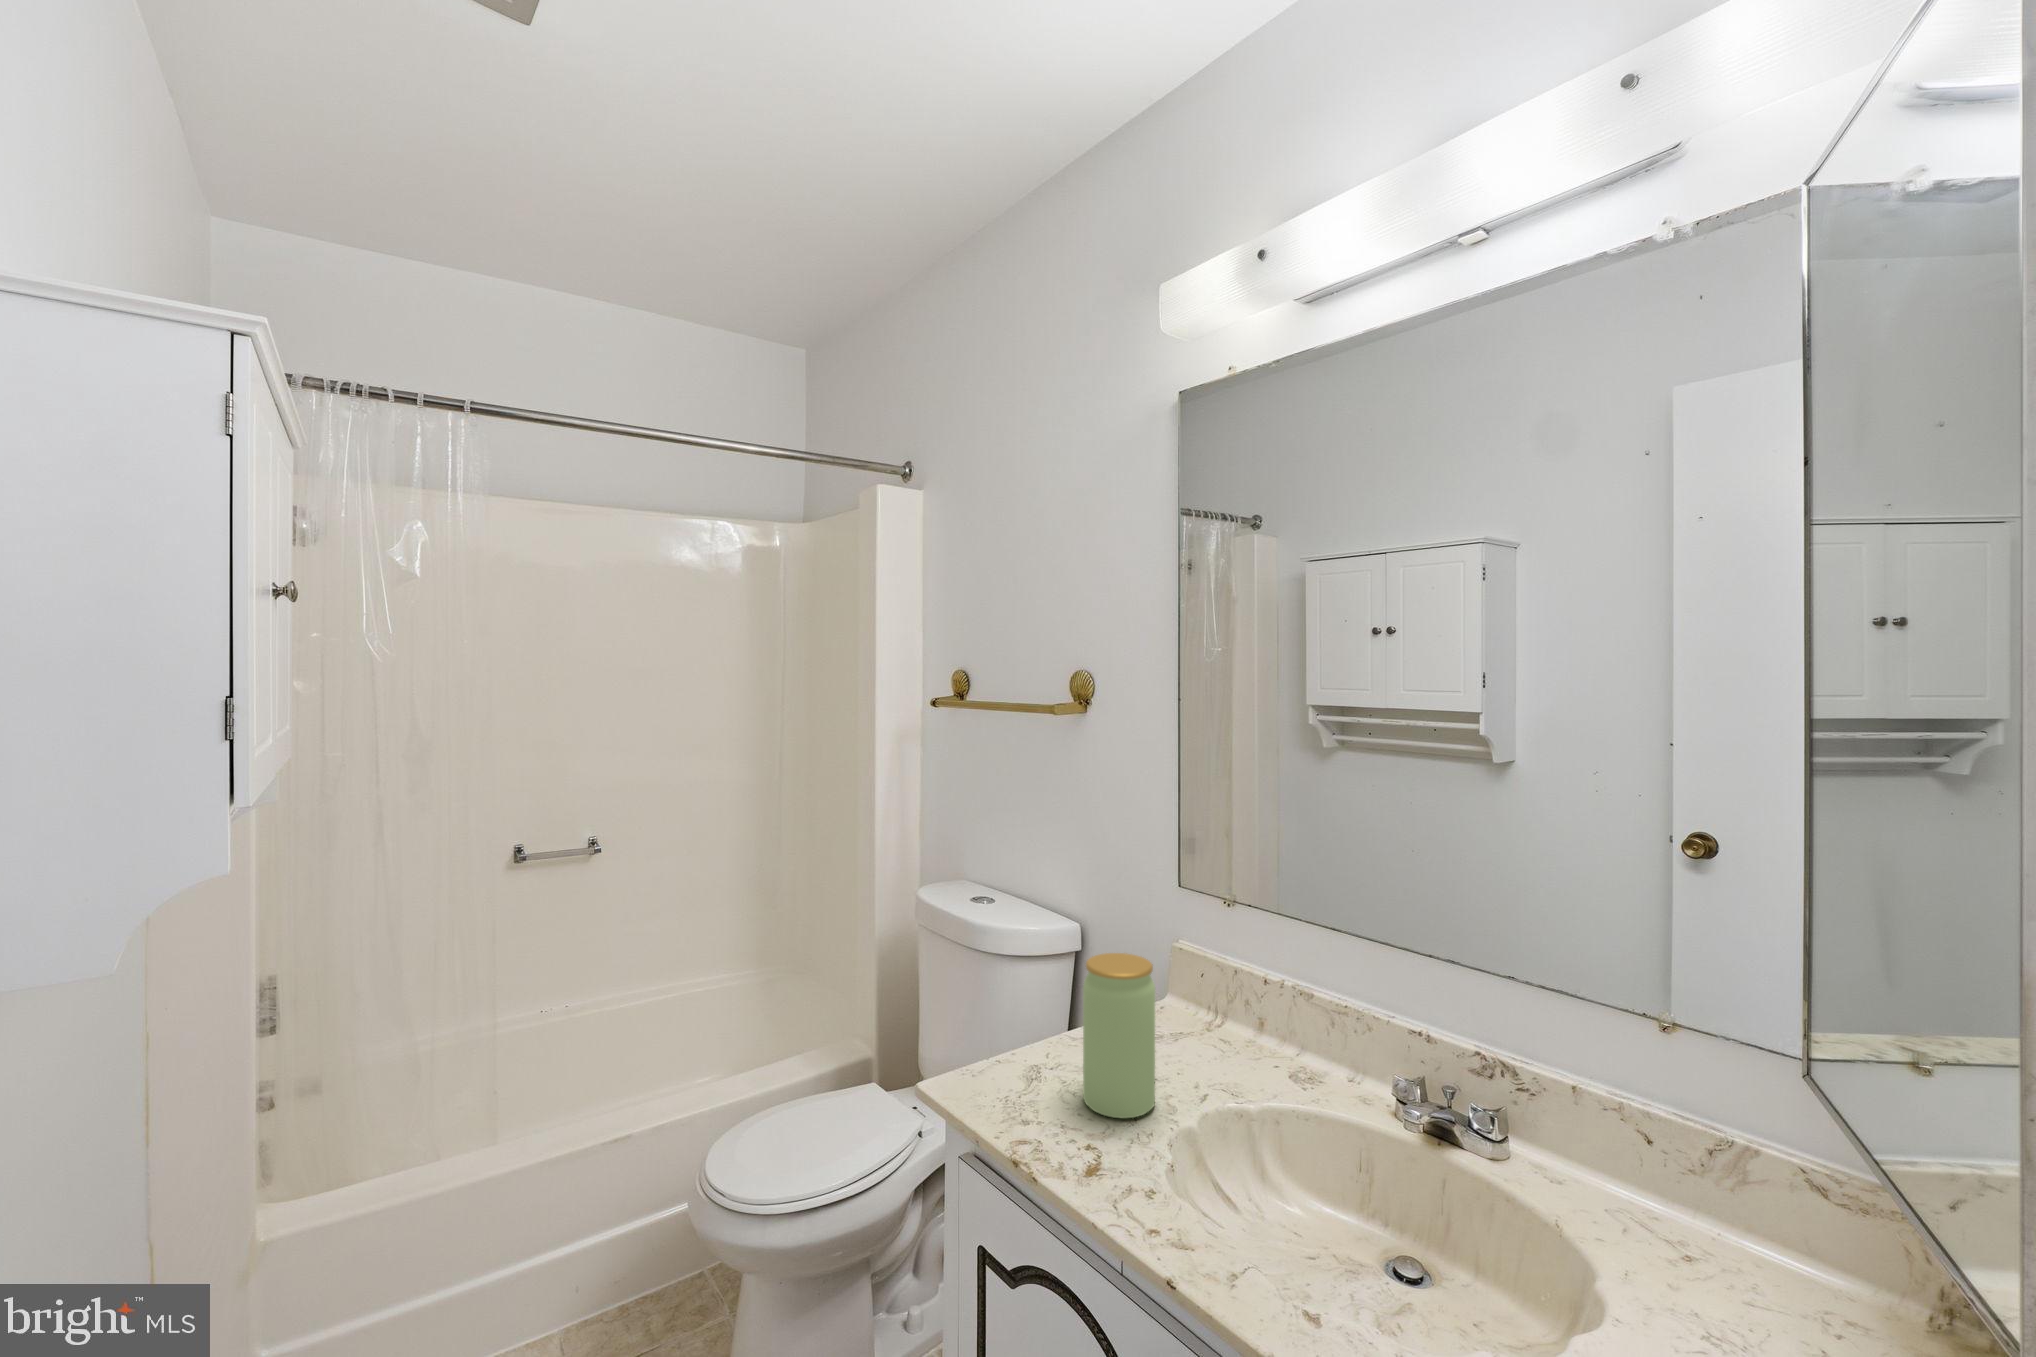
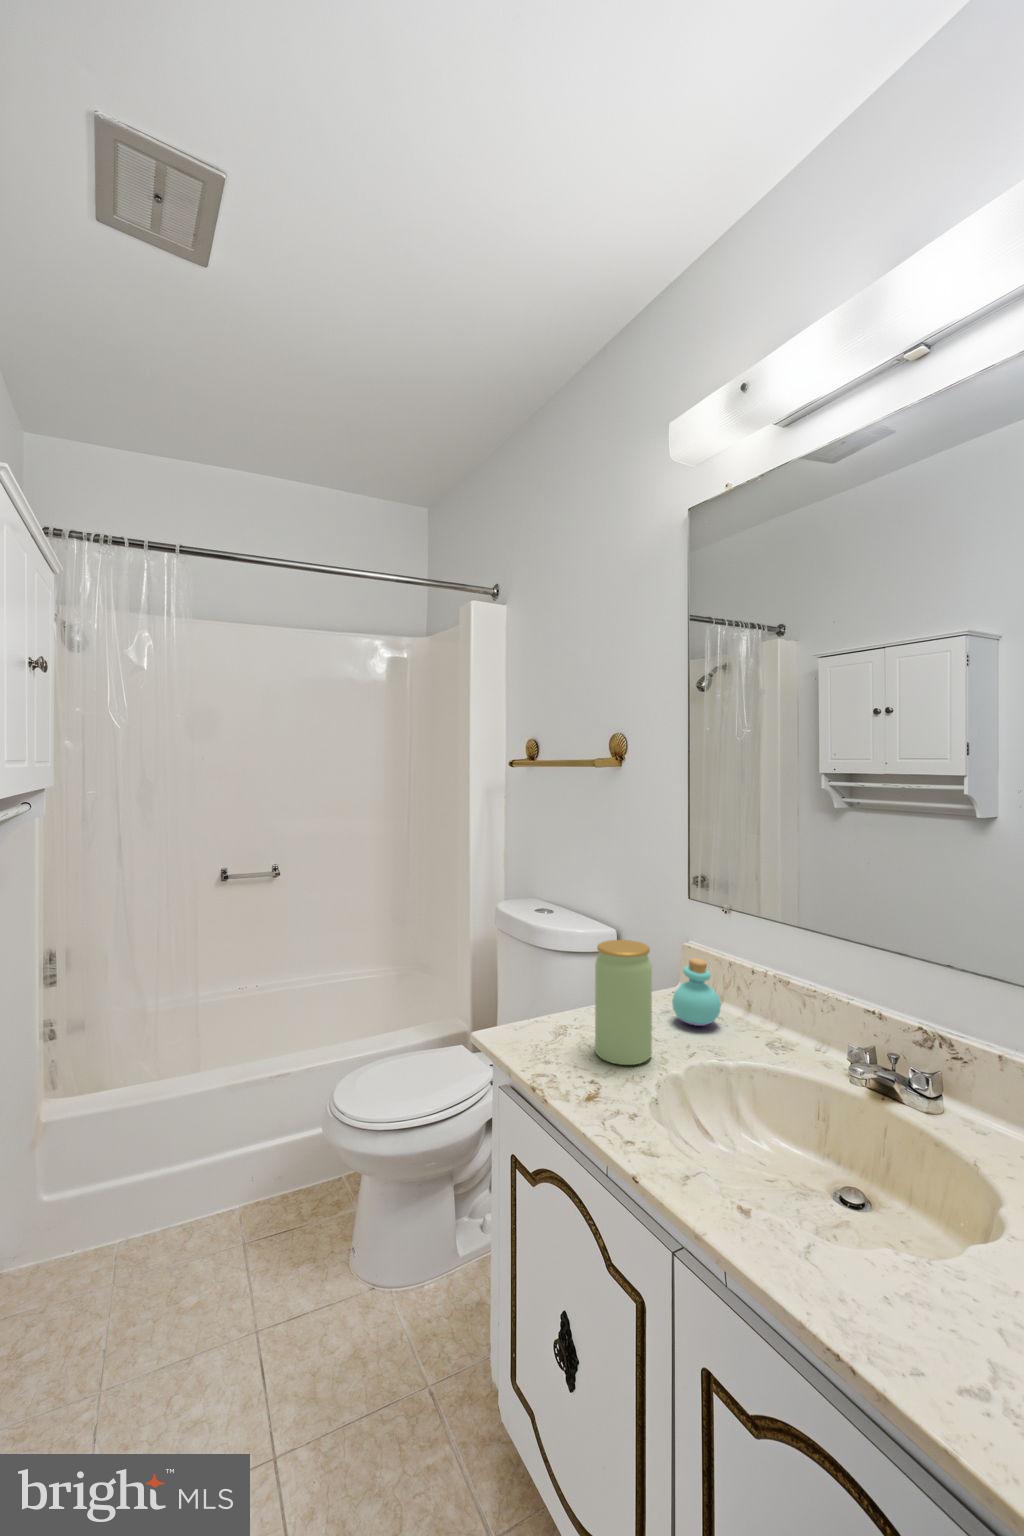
perfume bottle: none [1169,967,1229,1054] -> present [672,958,721,1026]

